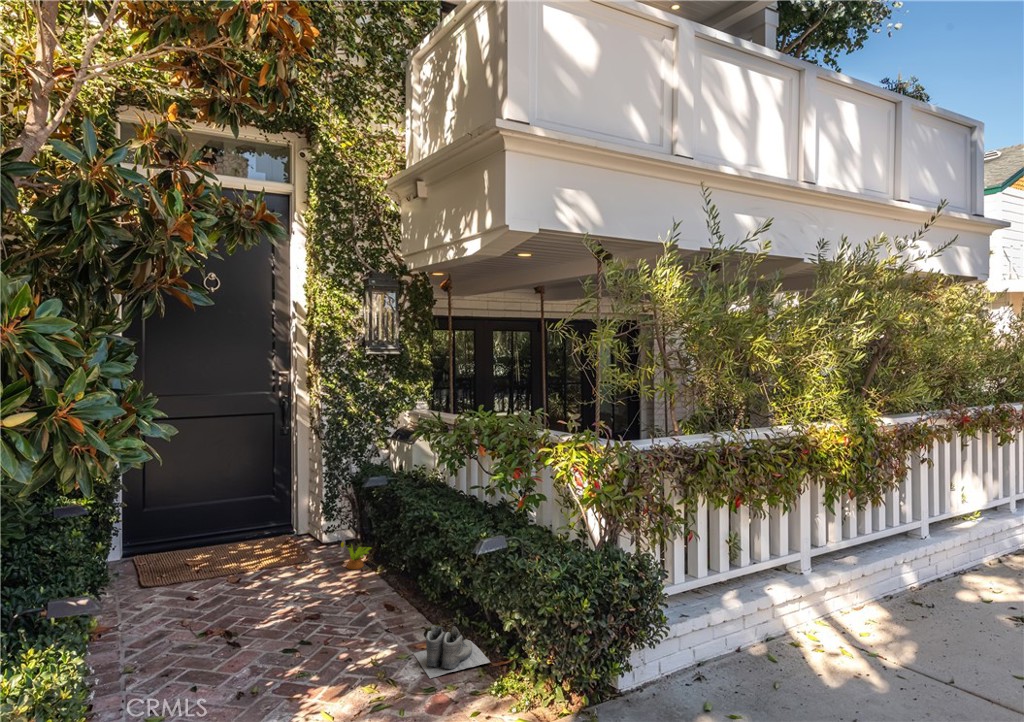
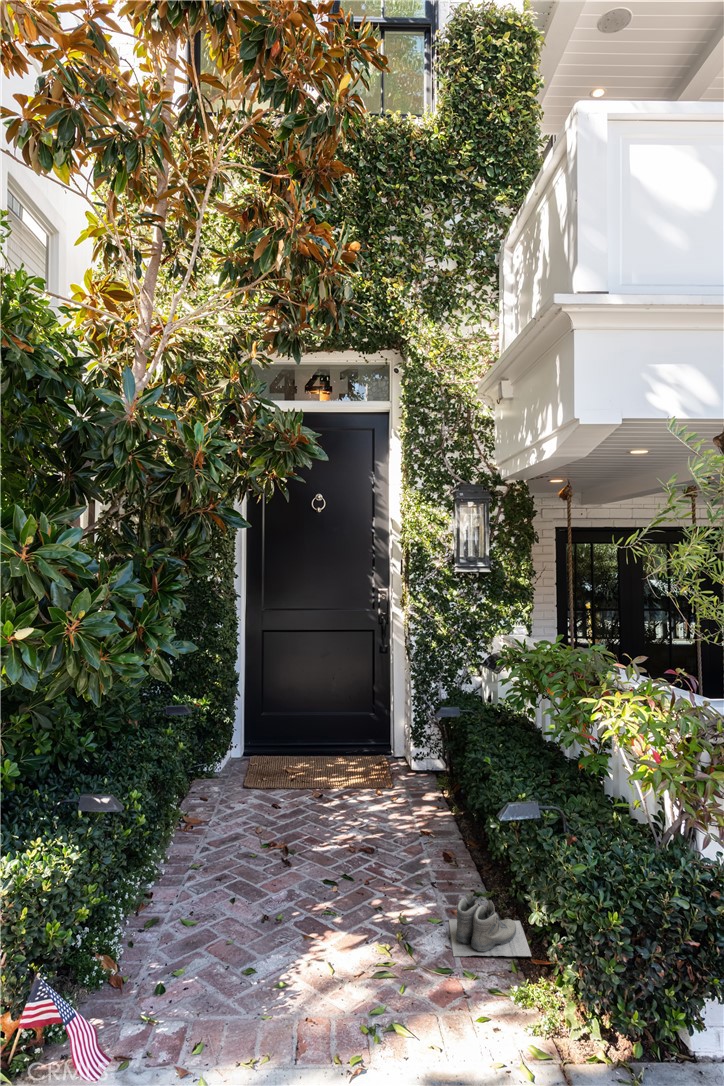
decorative plant: present [341,537,371,569] -> none [418,767,451,805]

